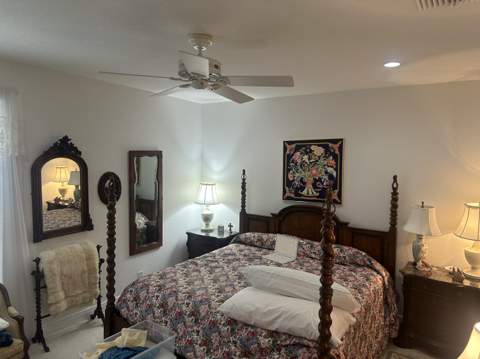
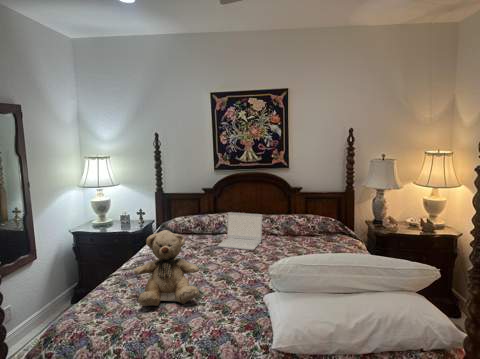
teddy bear: none [181,236,220,282] -> present [134,230,200,306]

